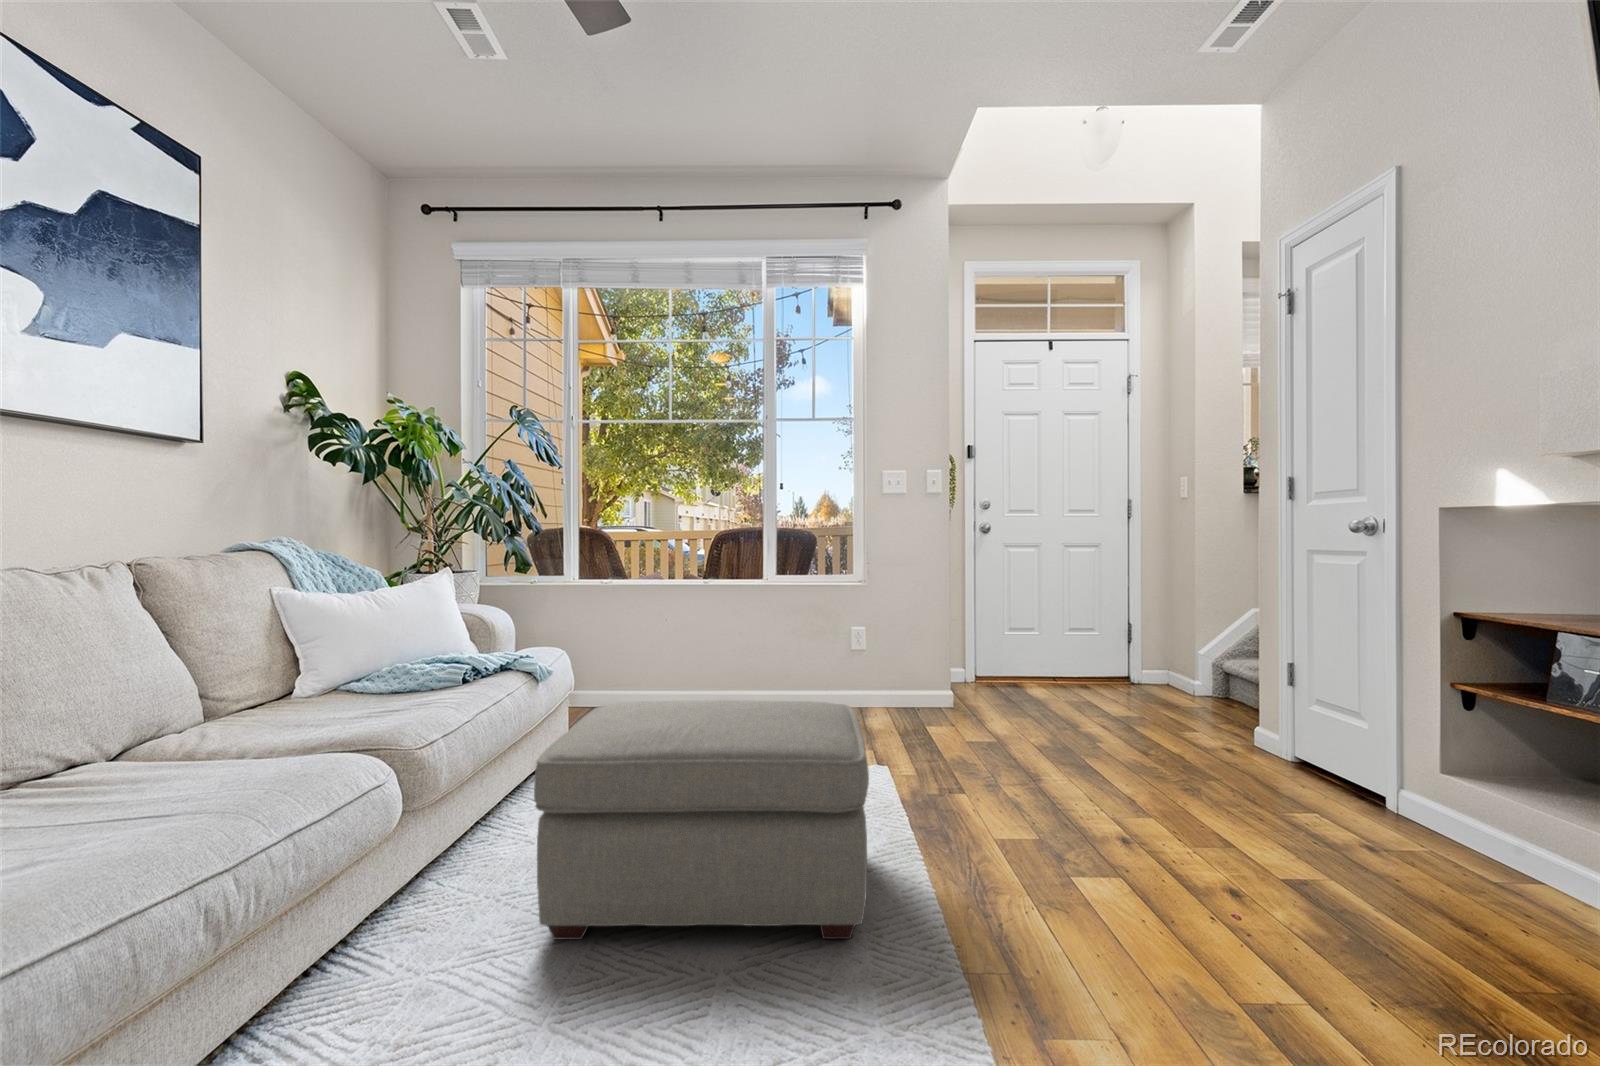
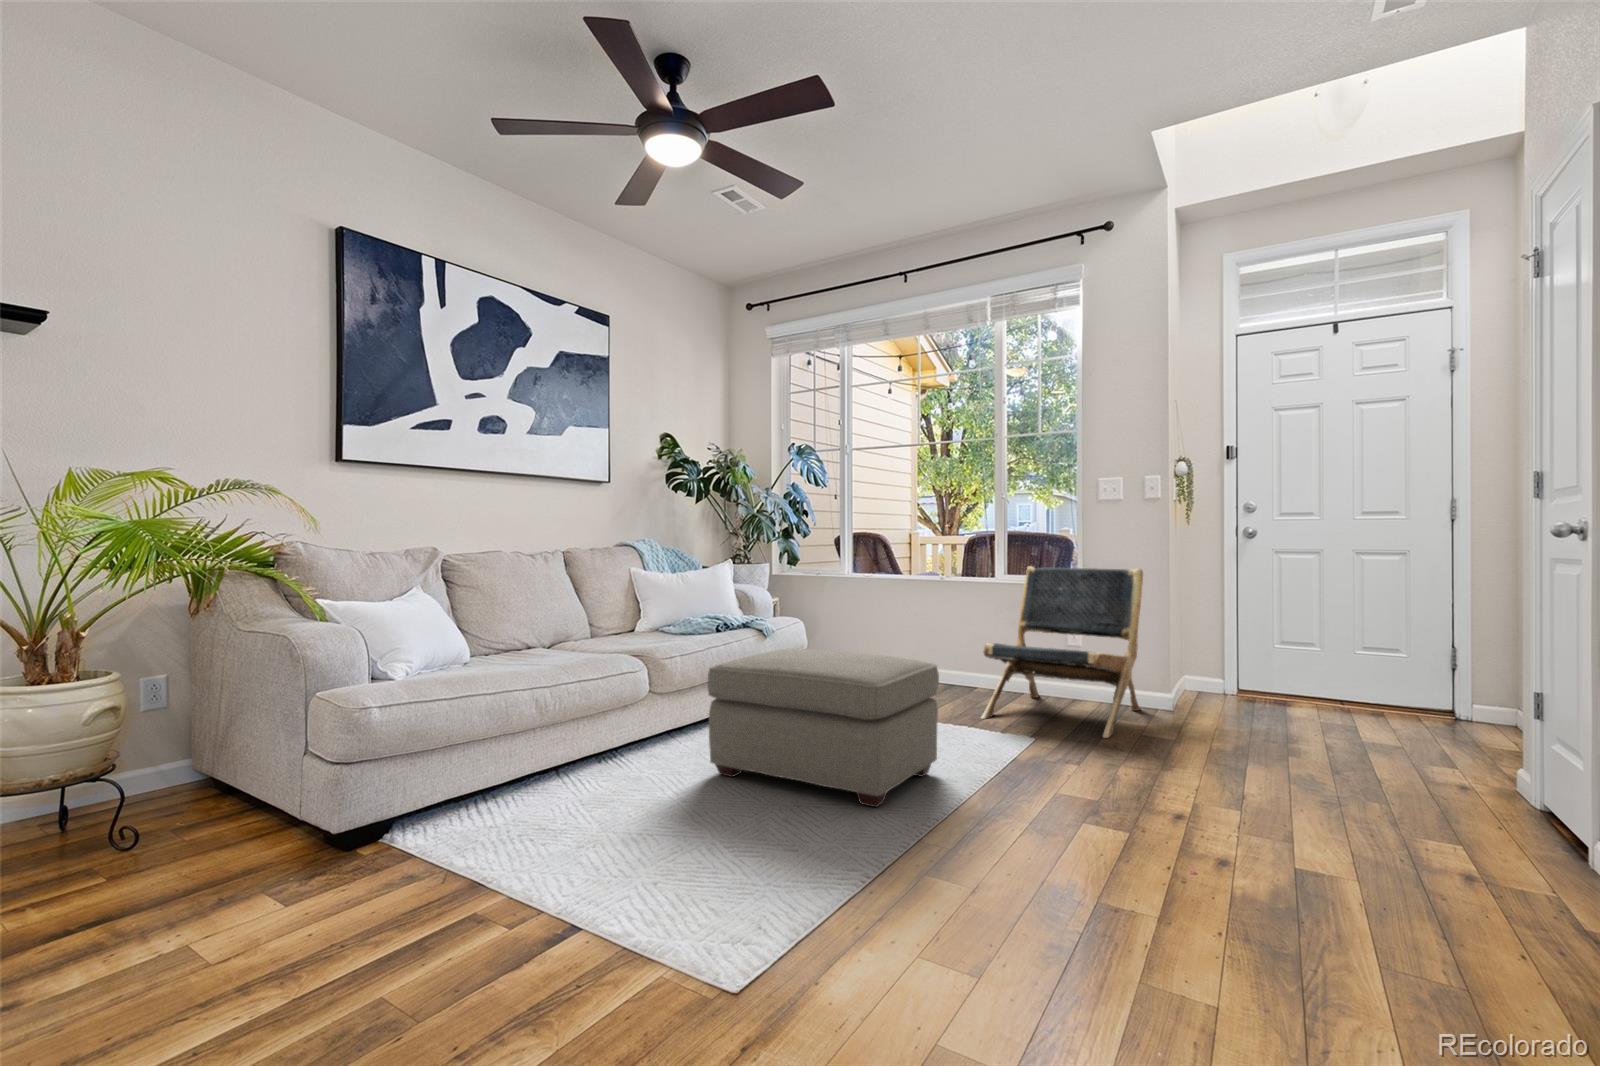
lounge chair: none [798,566,948,755] -> present [981,566,1143,738]

